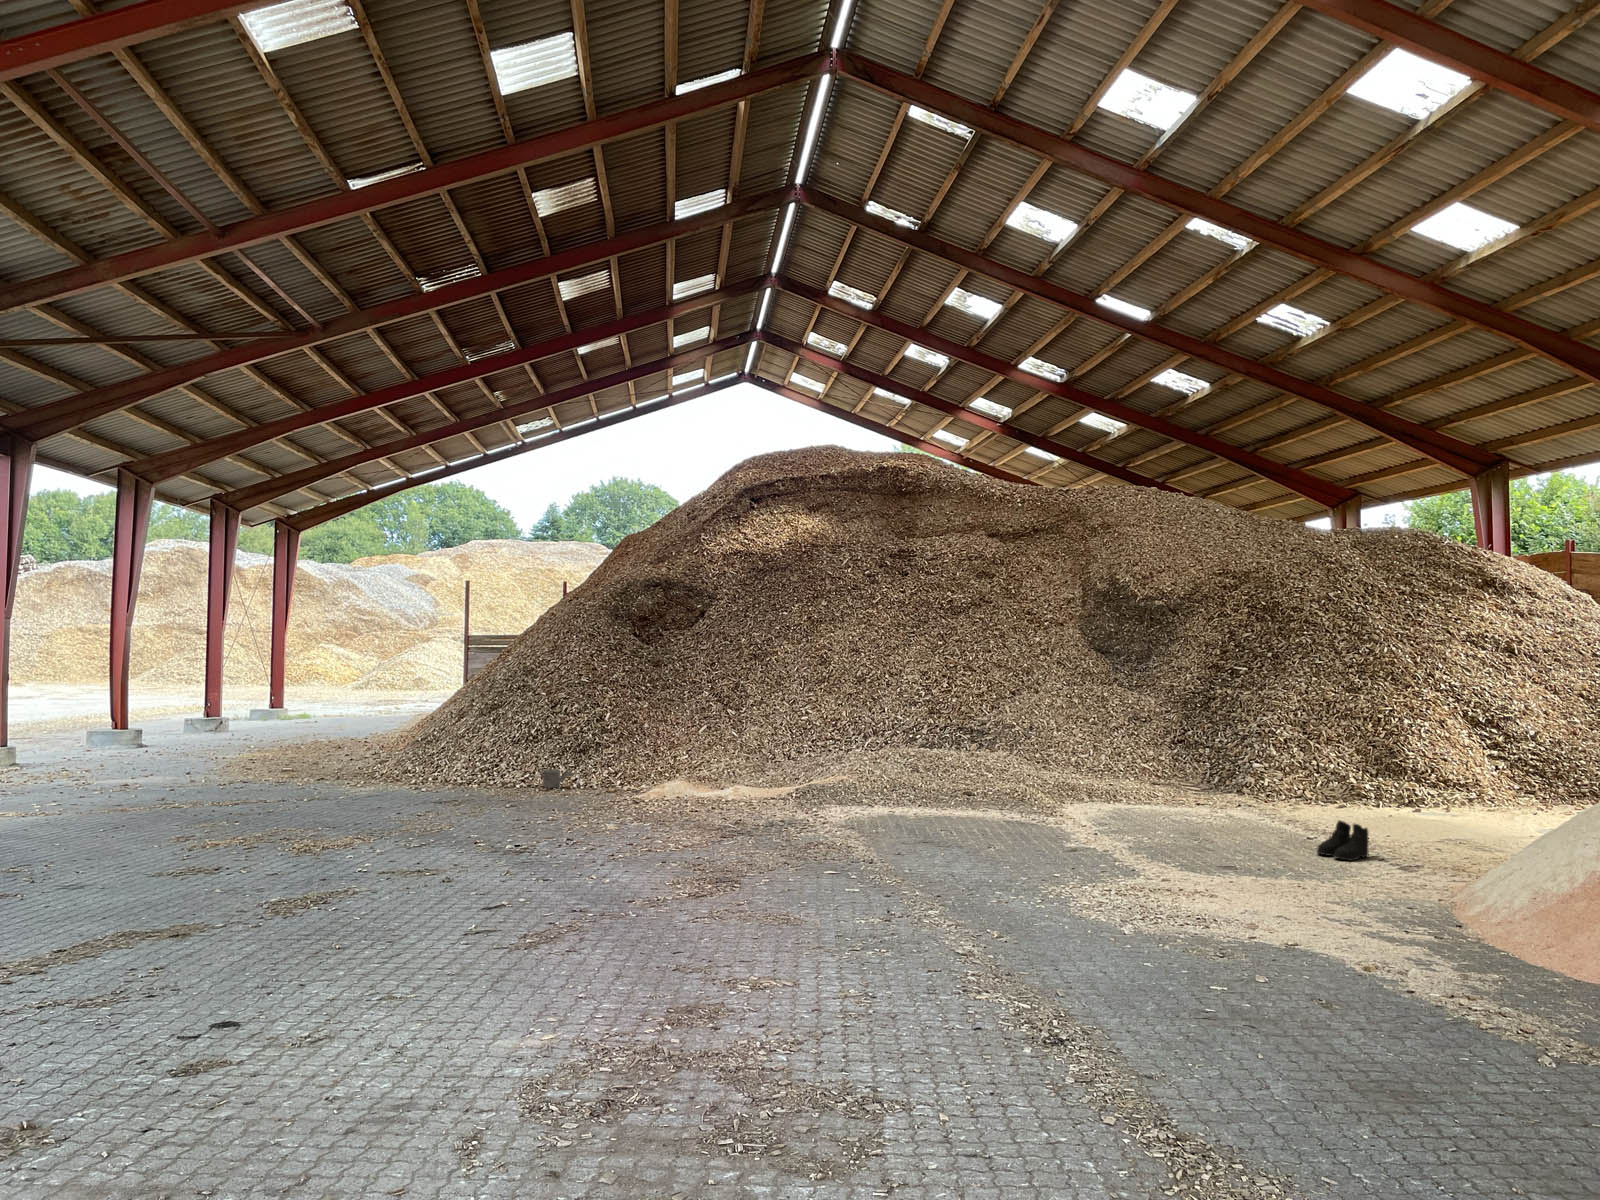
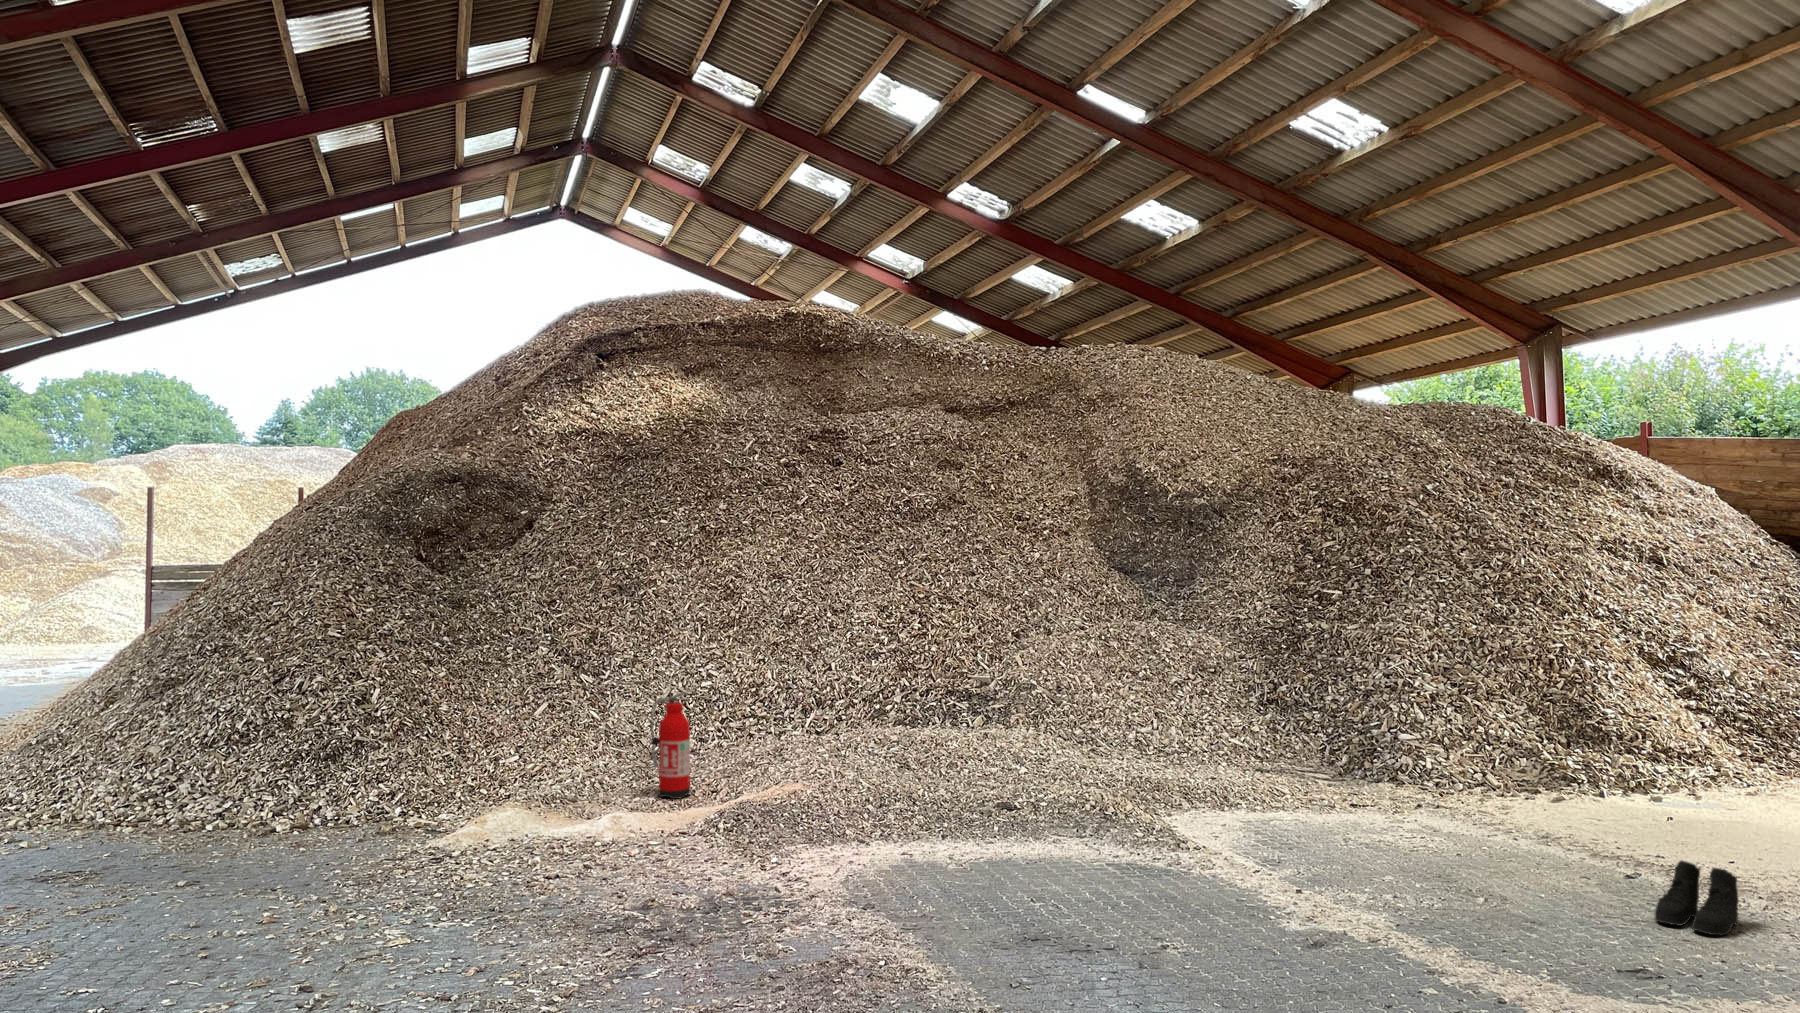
fire extinguisher: none [763,715,788,780] -> present [651,689,693,799]
watering can: present [540,769,572,788] -> none [239,803,300,840]

